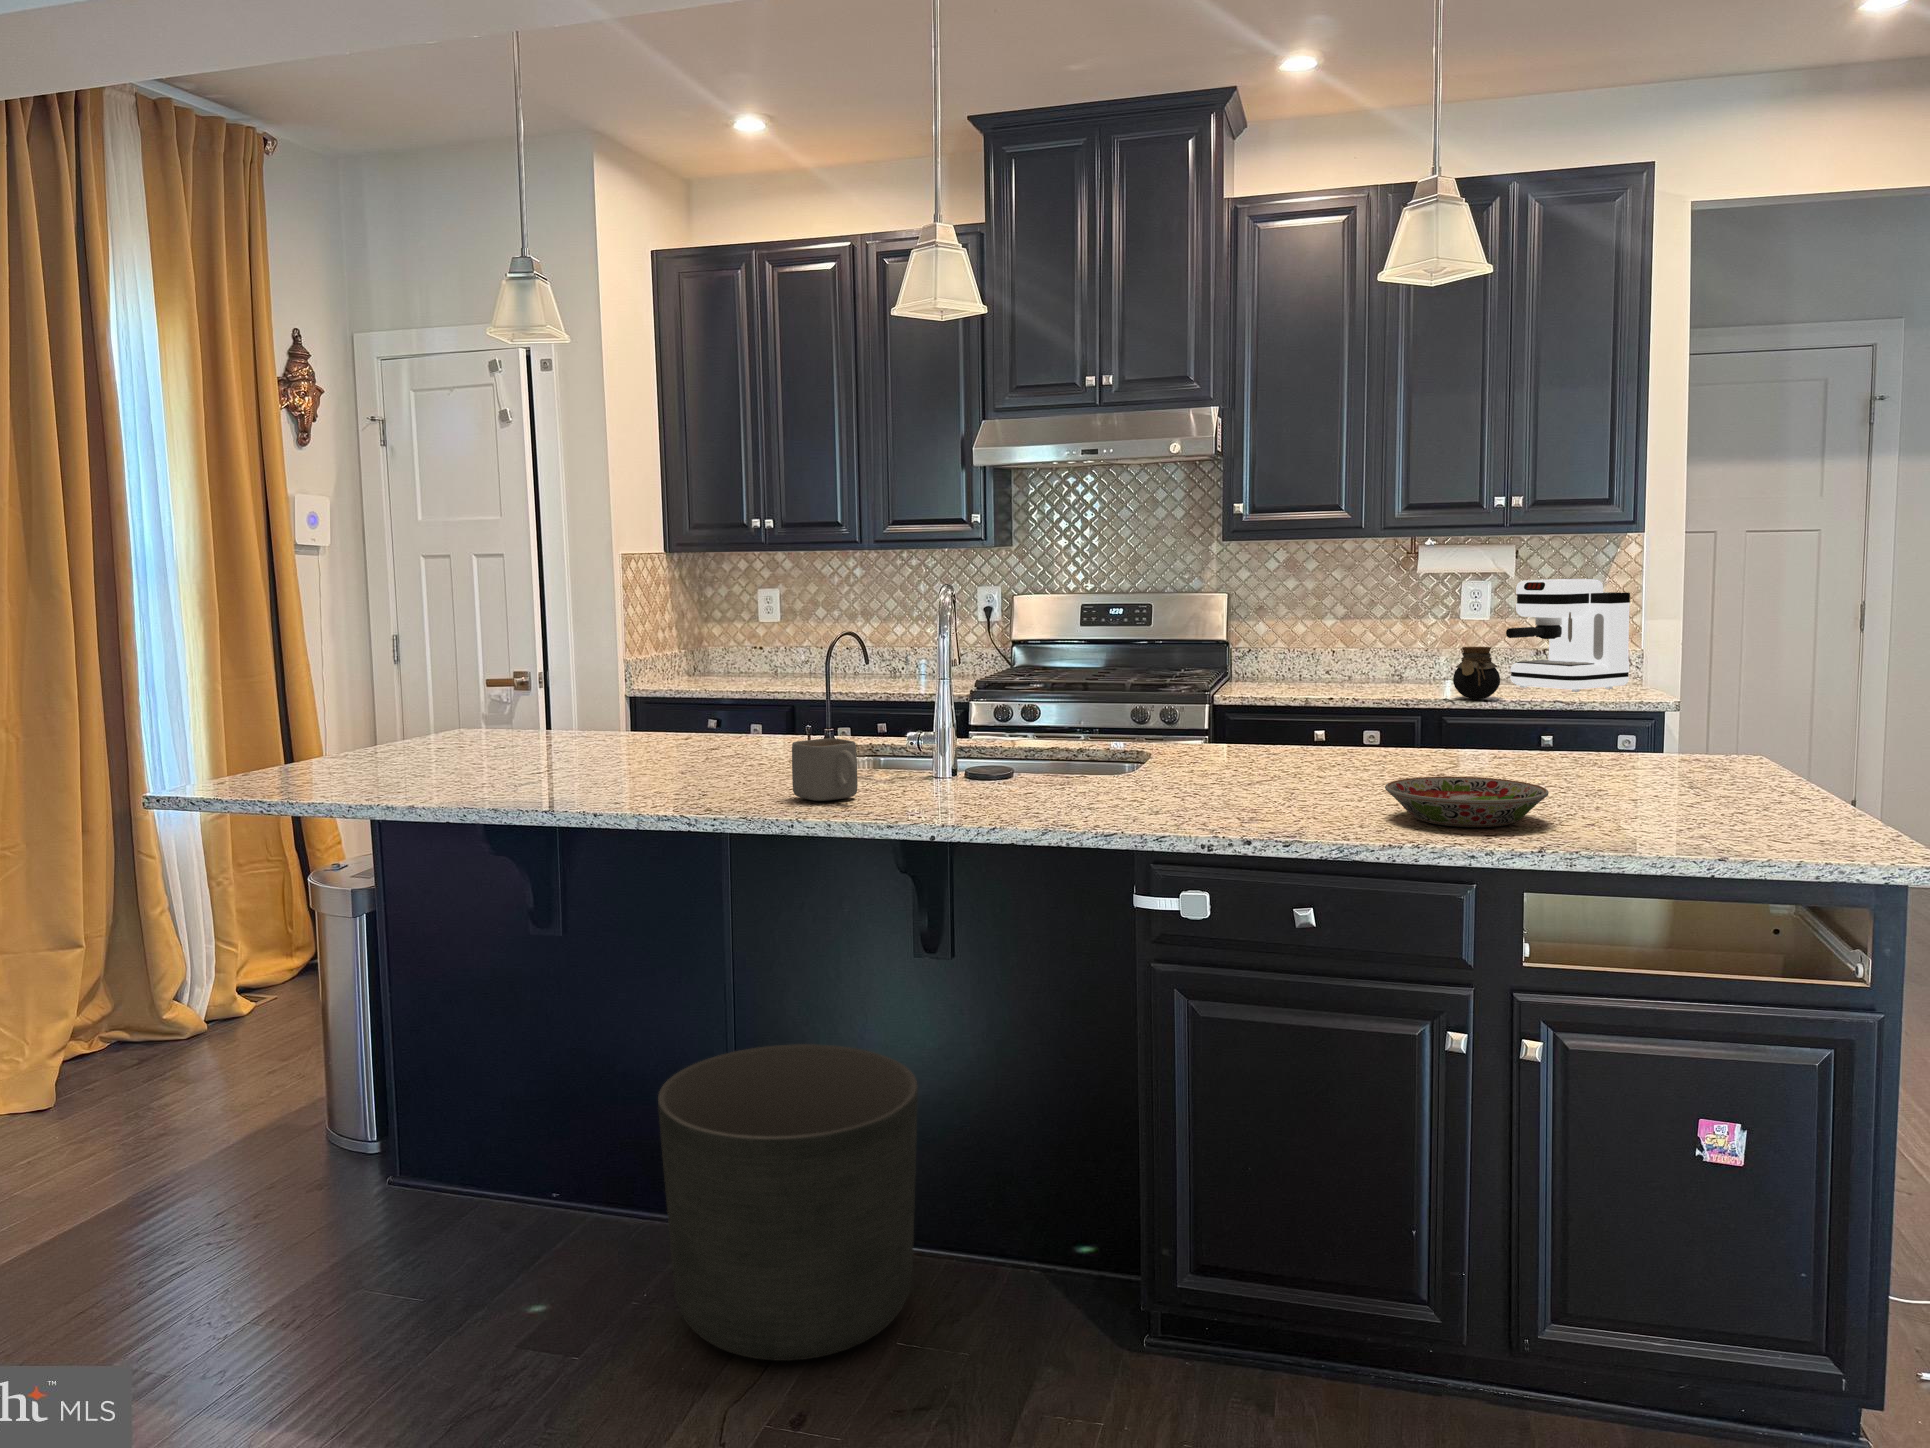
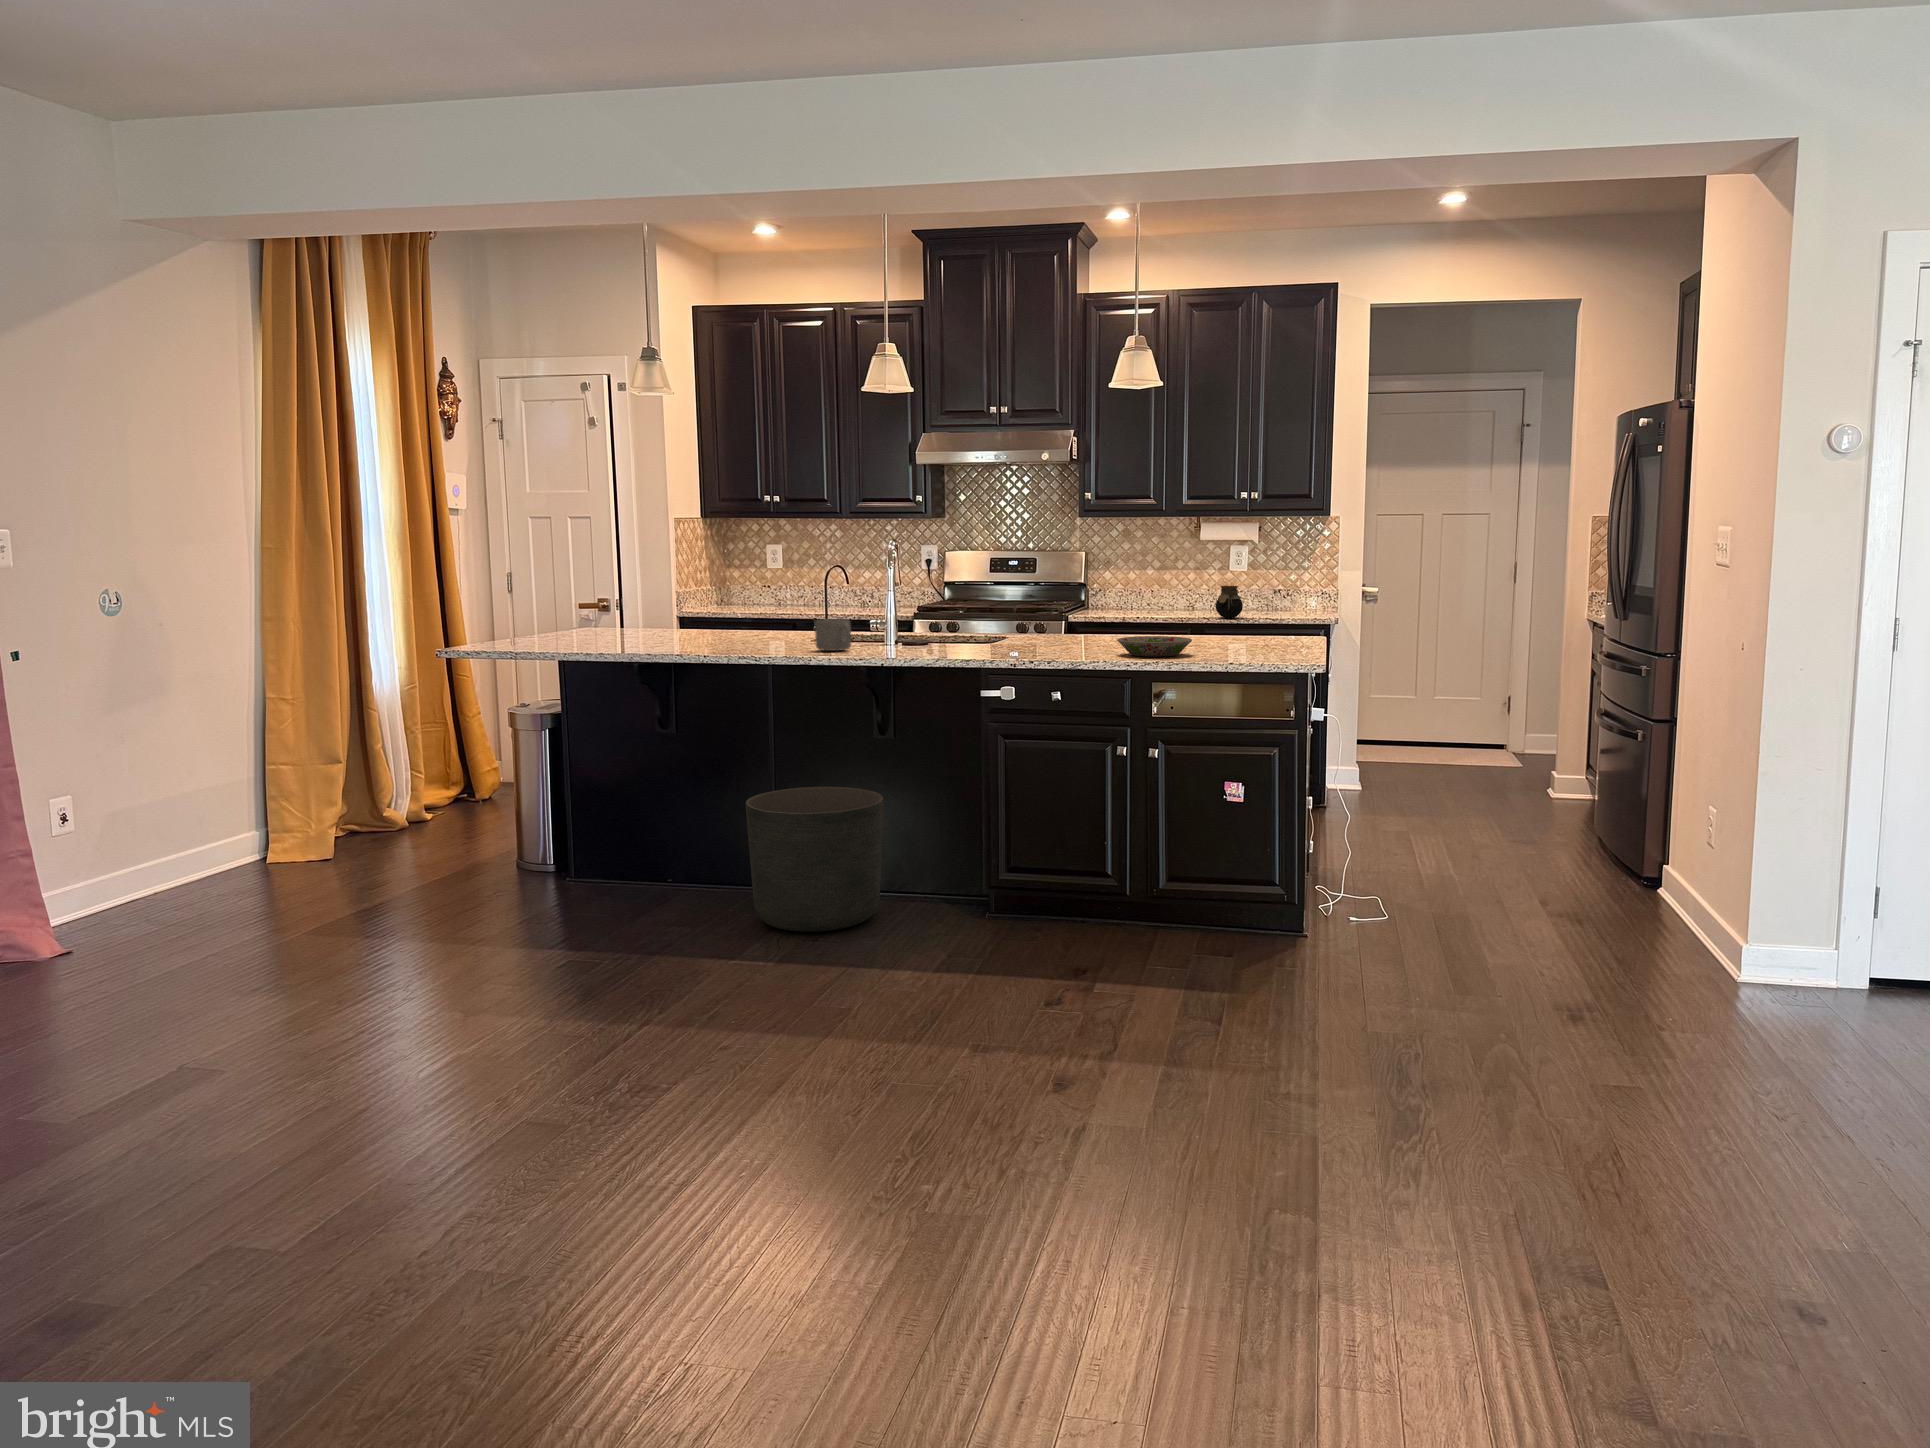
coffee maker: present [1506,579,1630,692] -> none [1251,545,1325,615]

